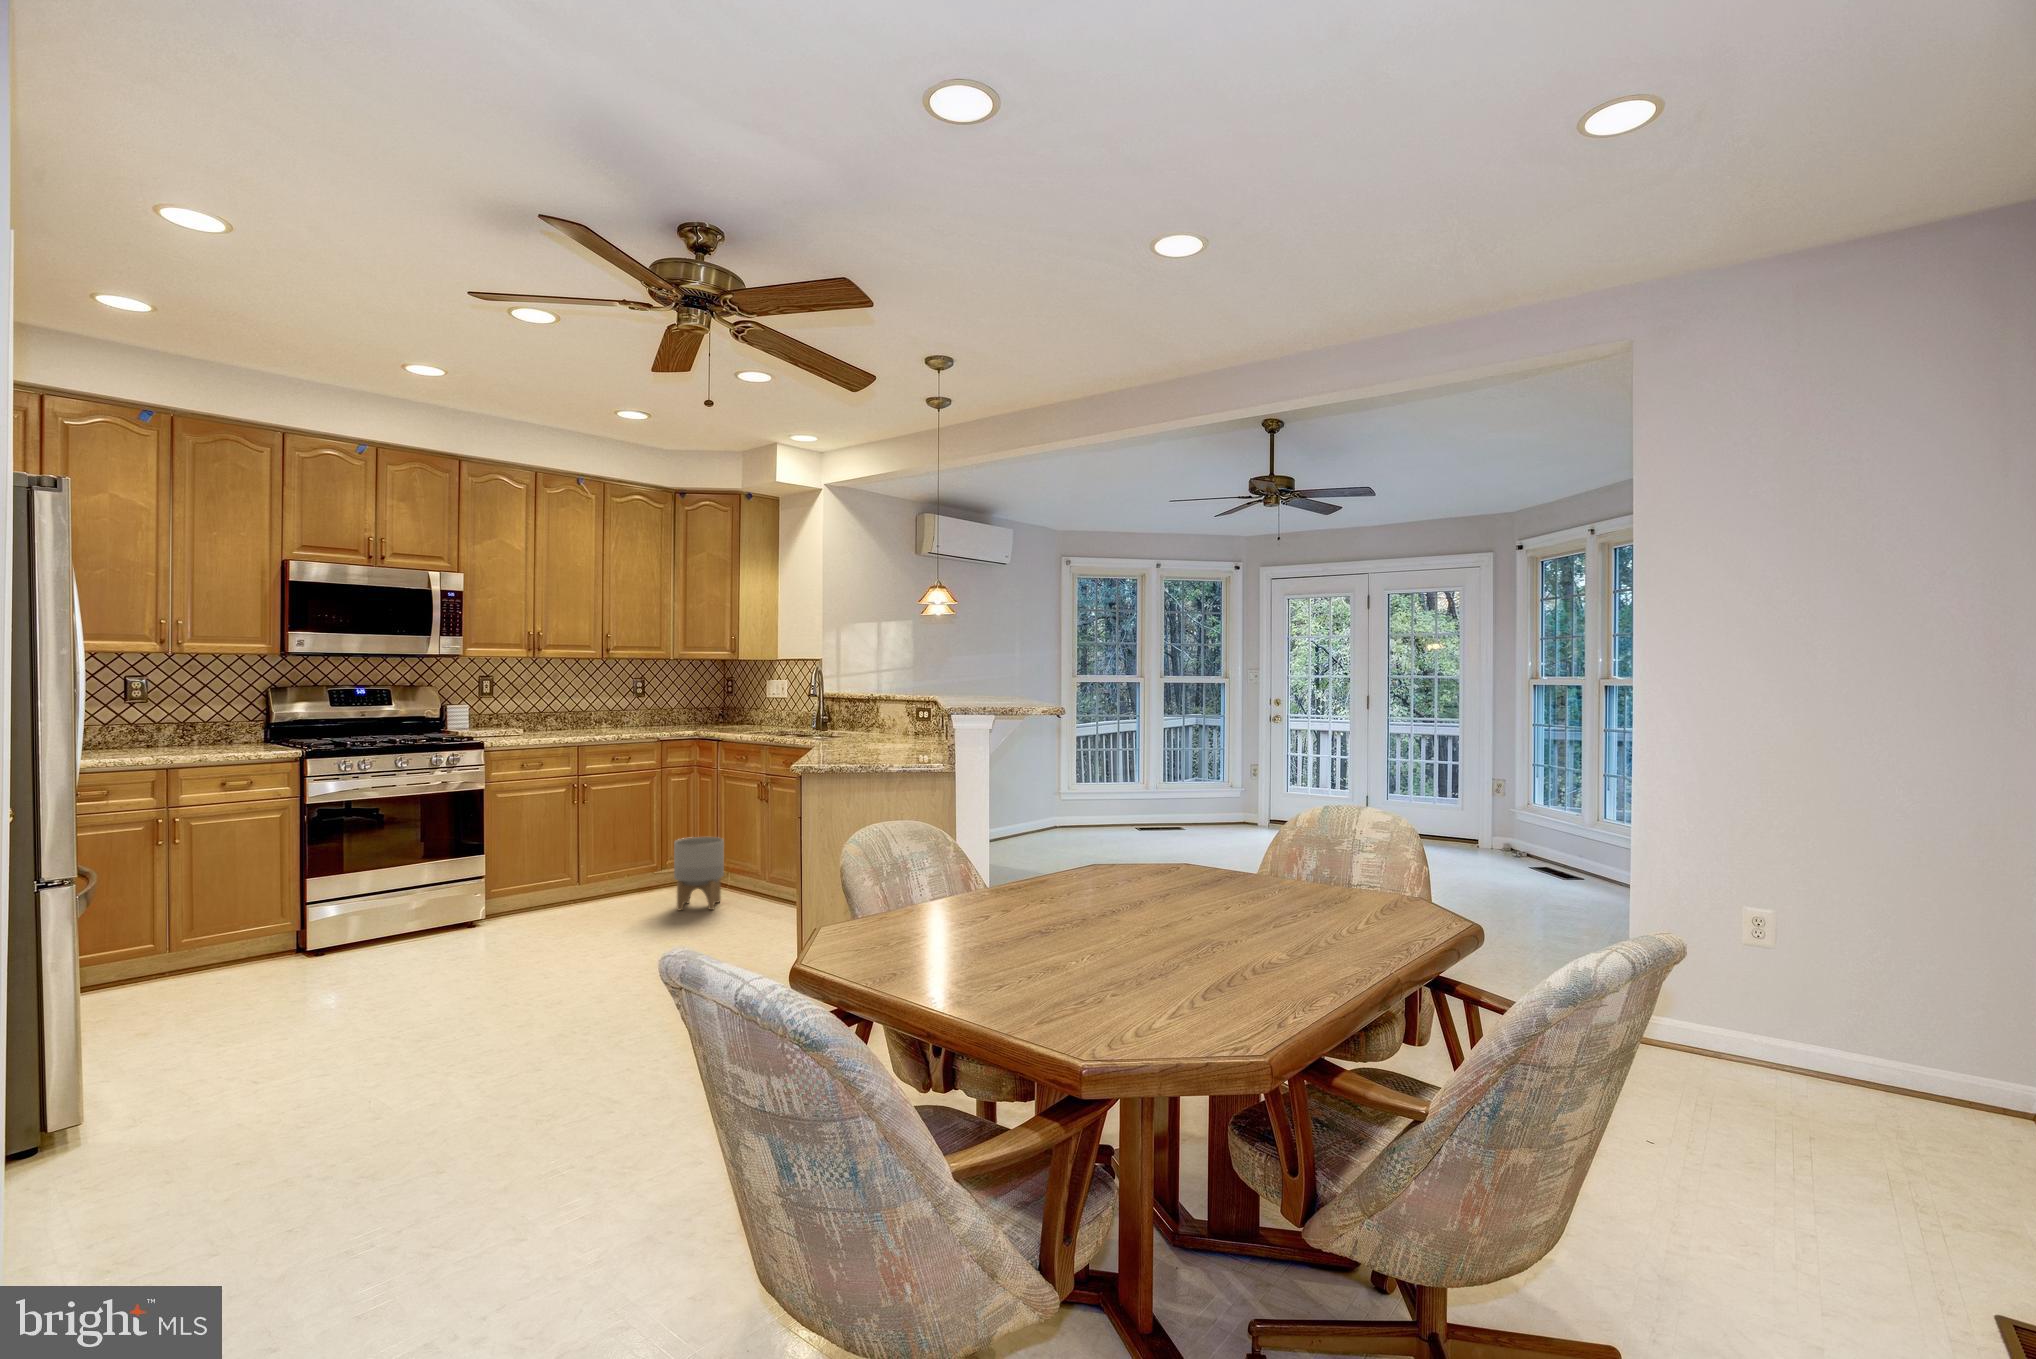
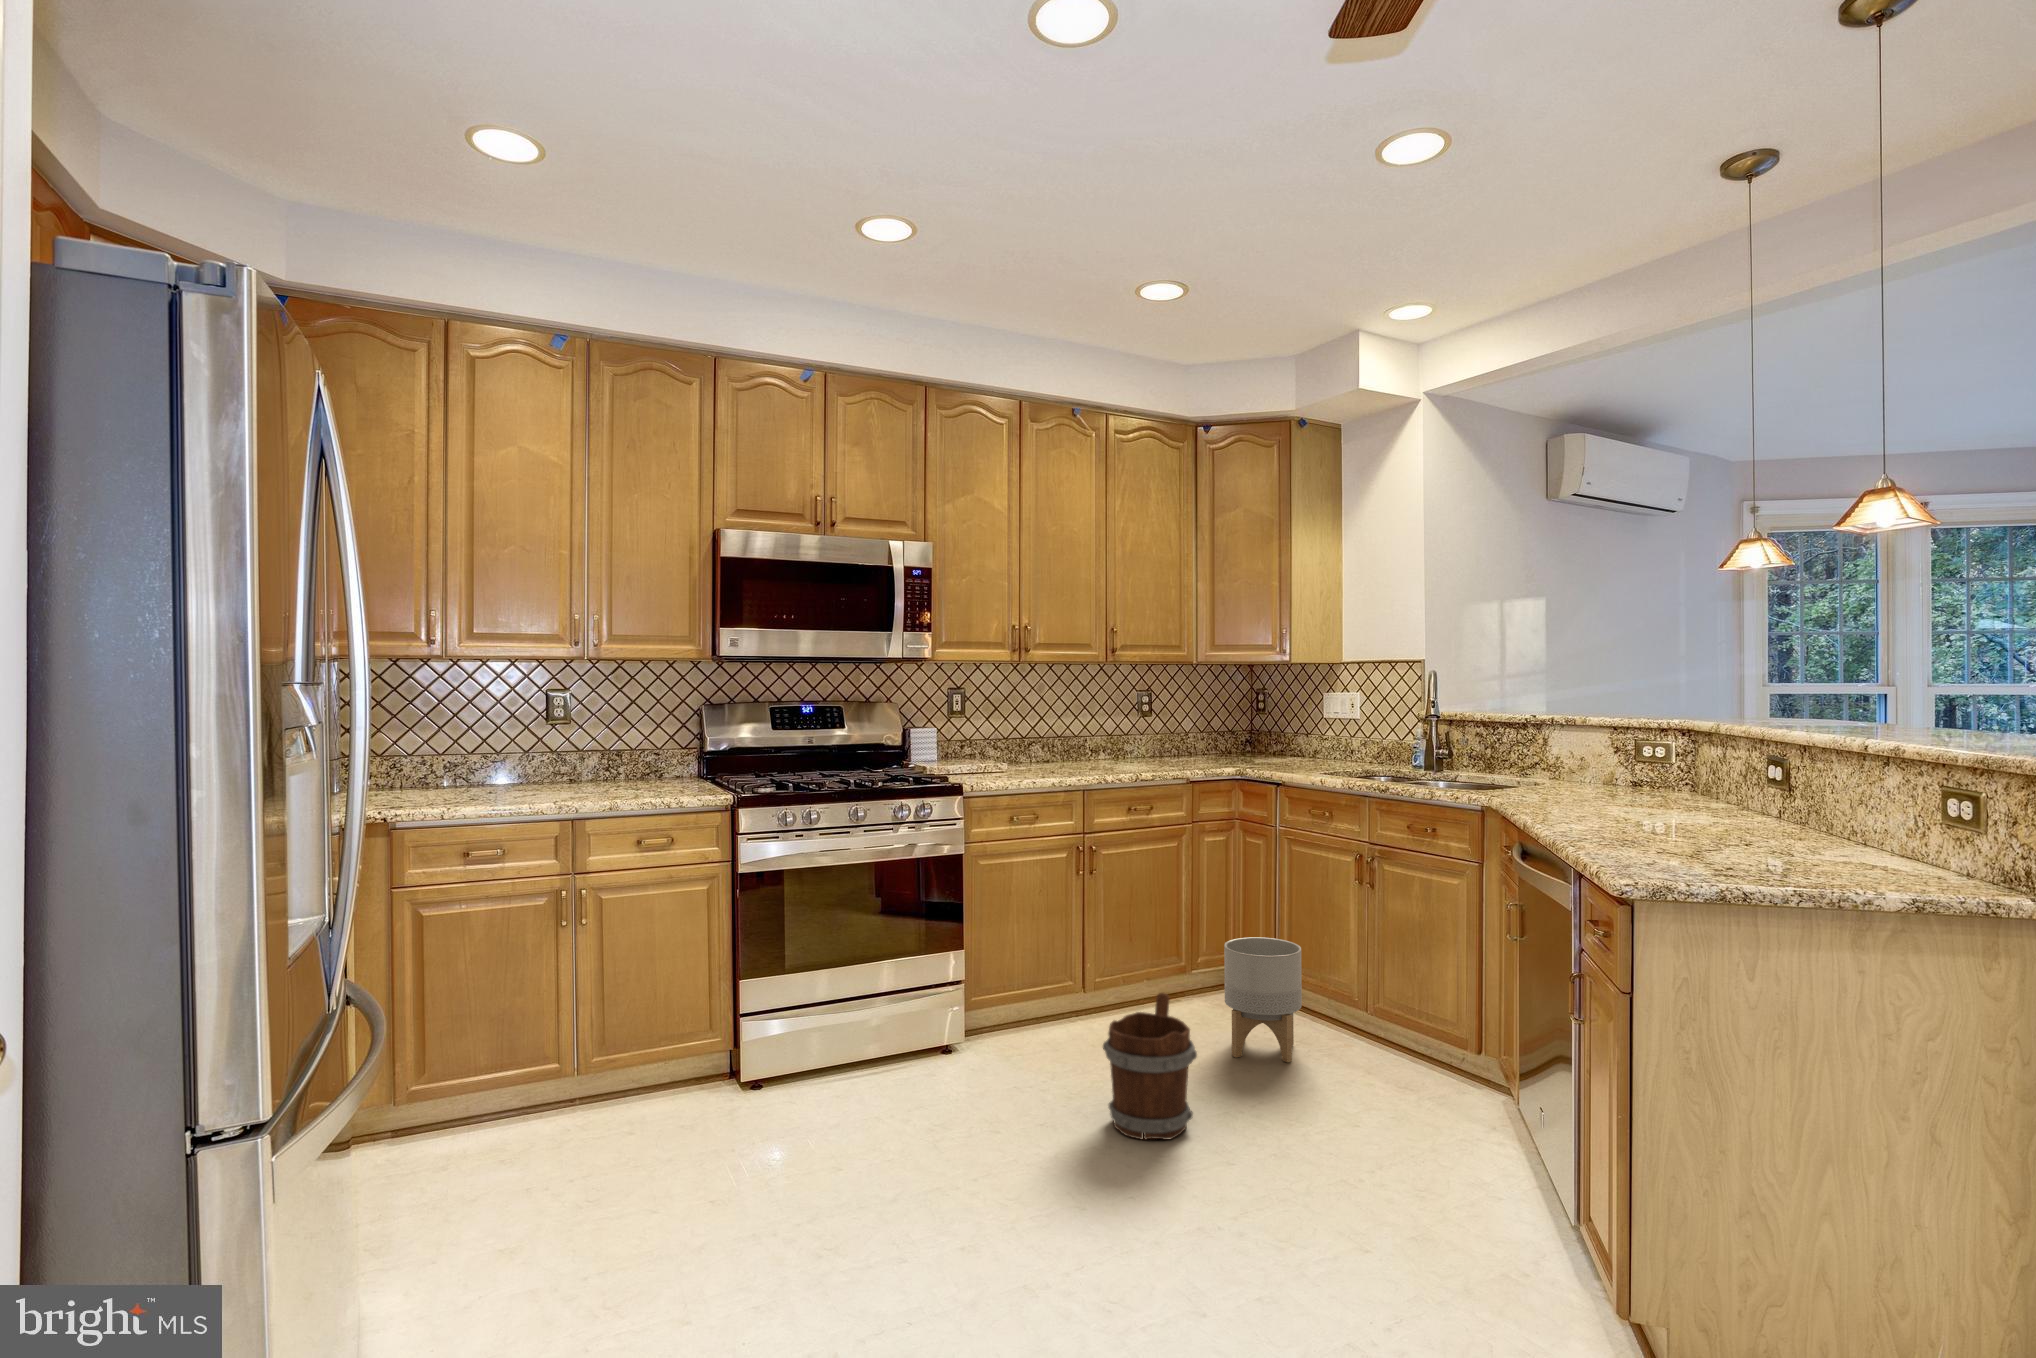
bucket: none [576,867,637,949] -> present [1103,993,1197,1140]

